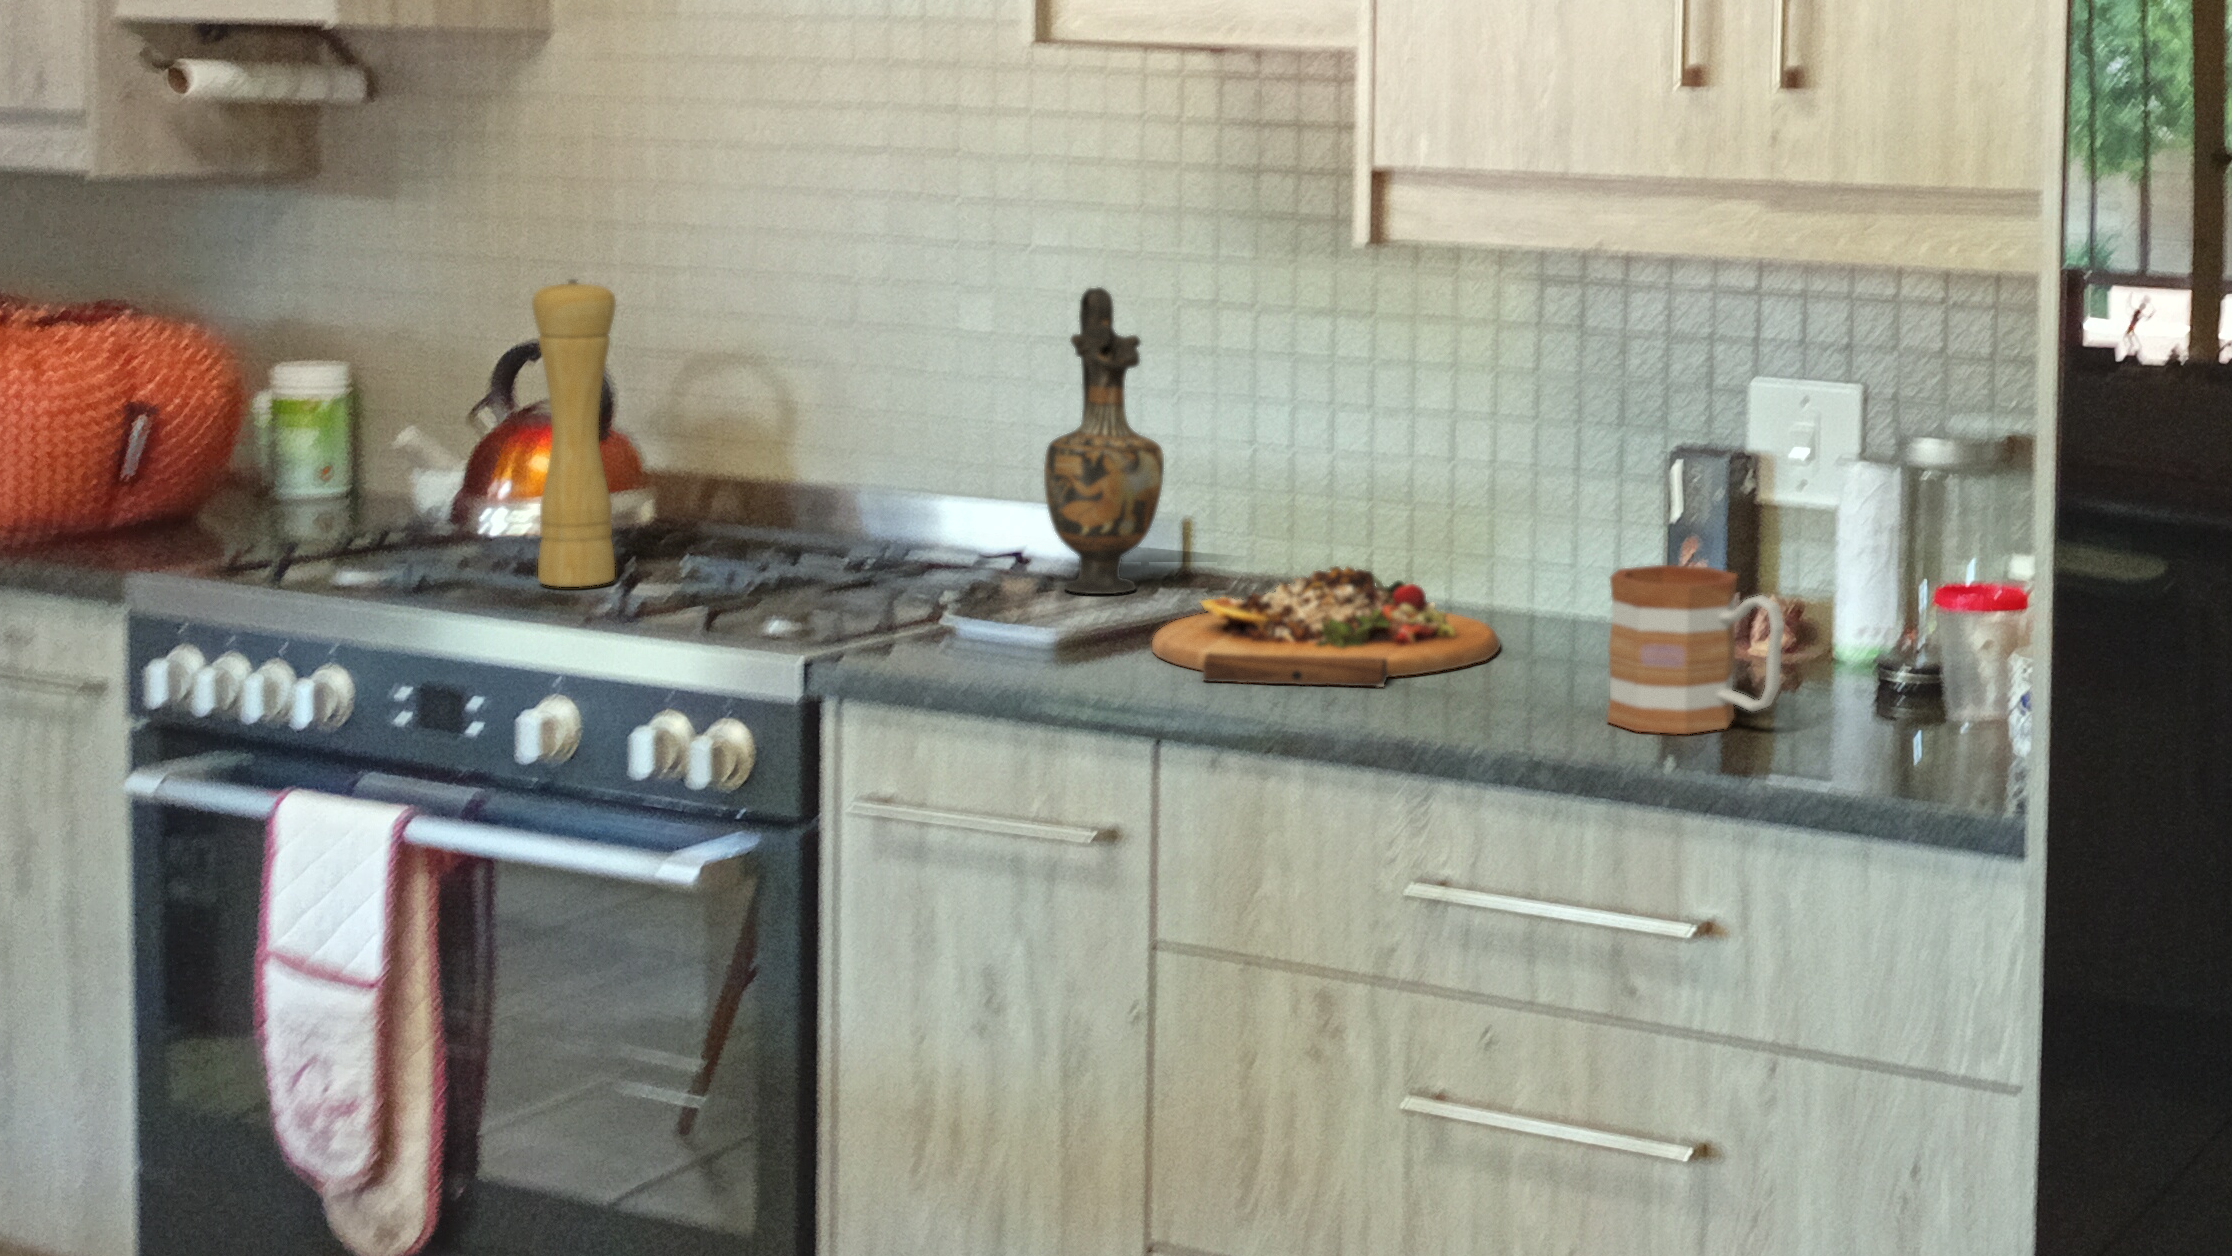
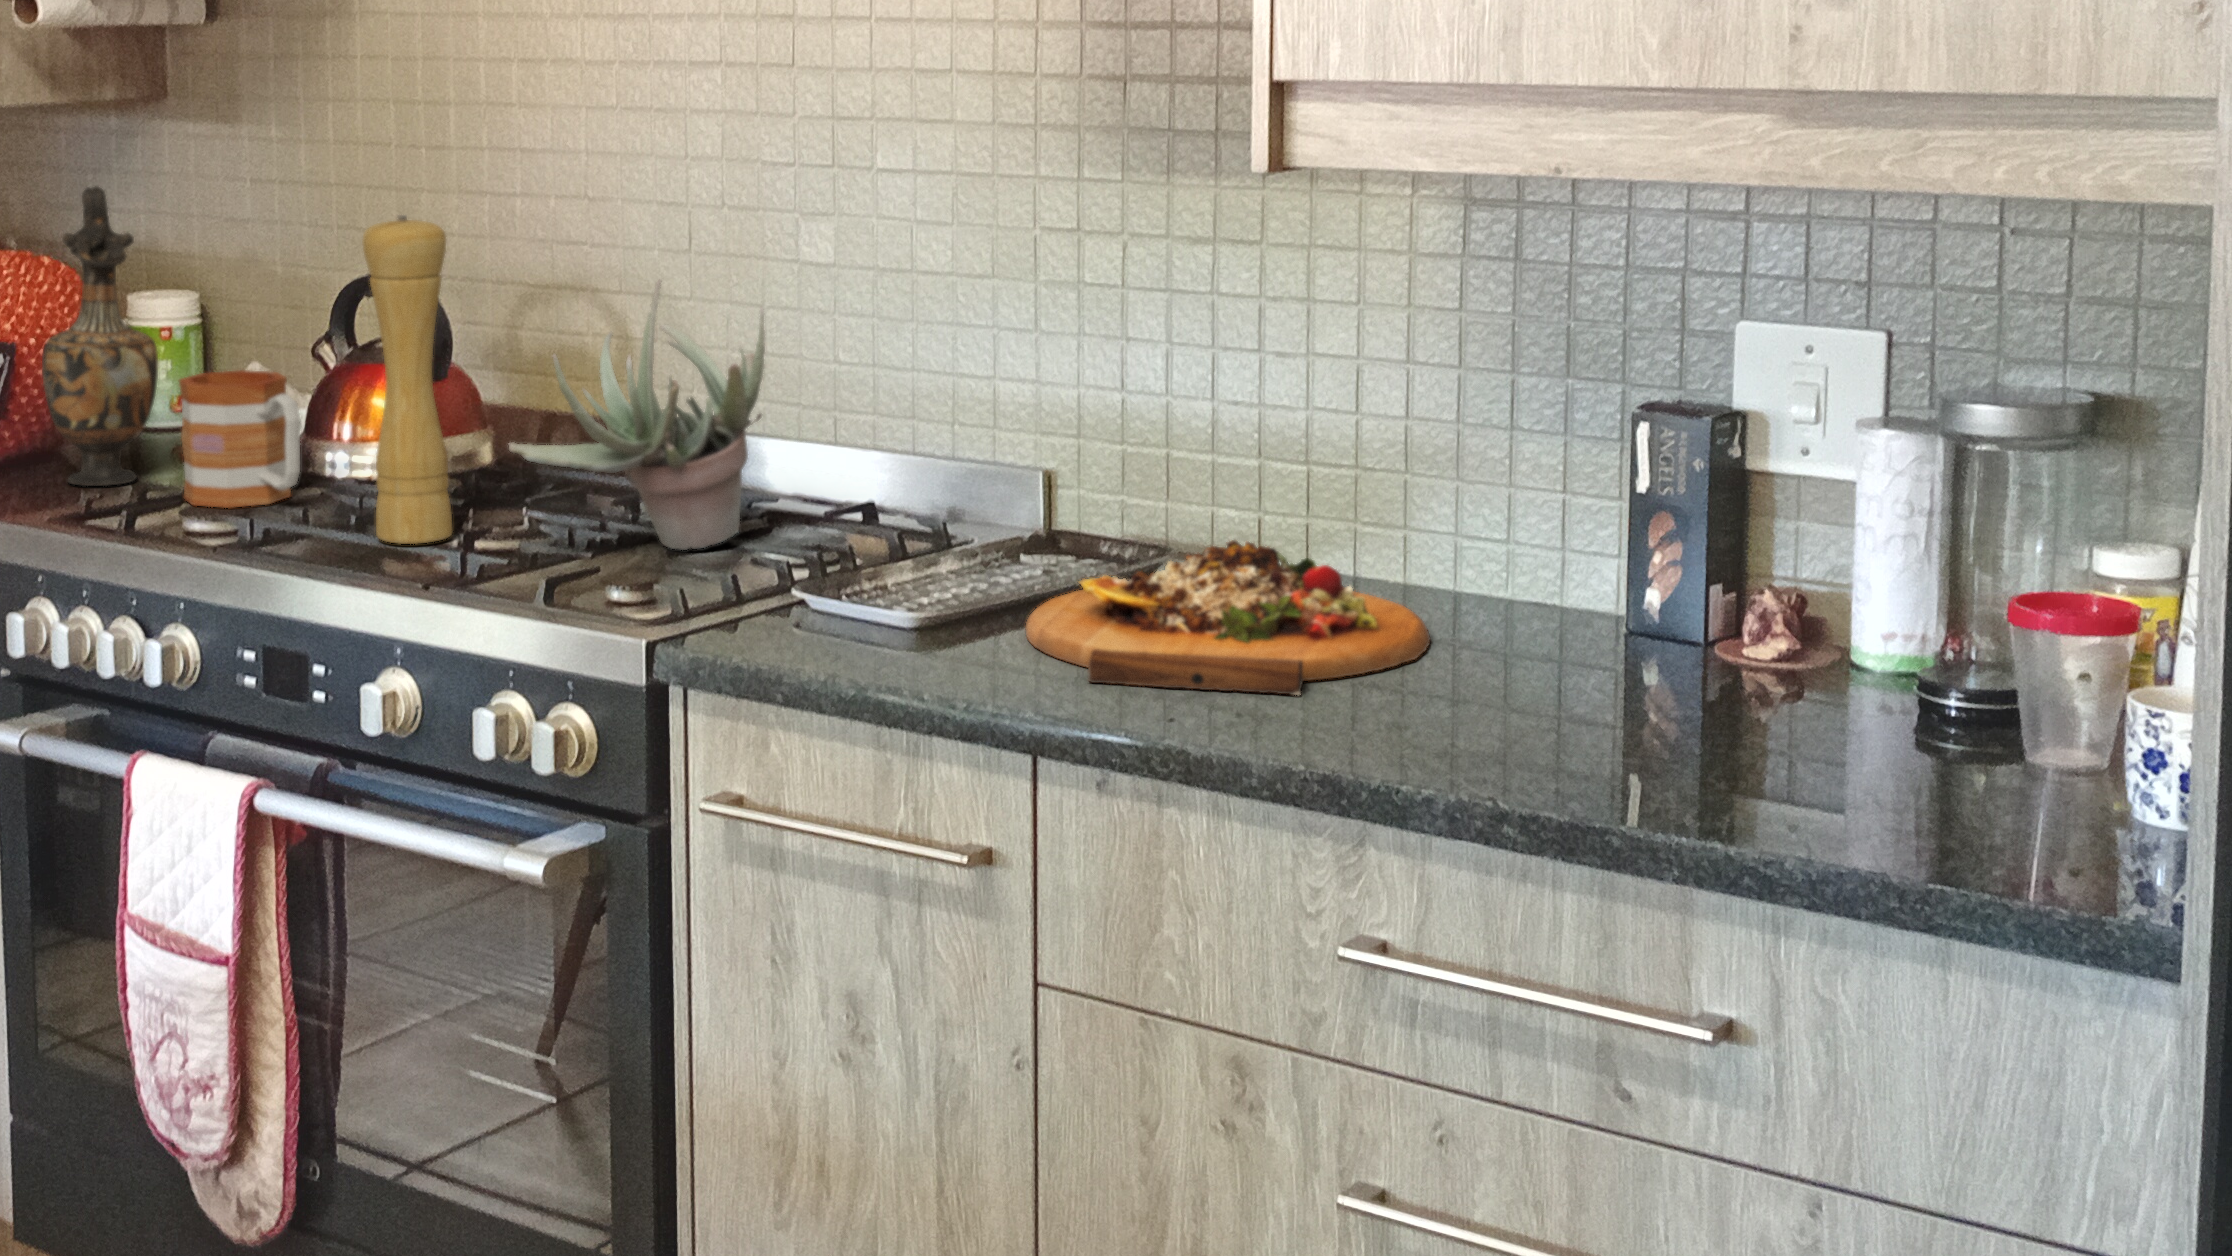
vase: present [1044,287,1164,594] -> present [42,187,158,486]
succulent plant: none [673,340,922,590] -> present [509,279,765,550]
mug: present [1607,565,1784,734] -> present [179,370,300,508]

